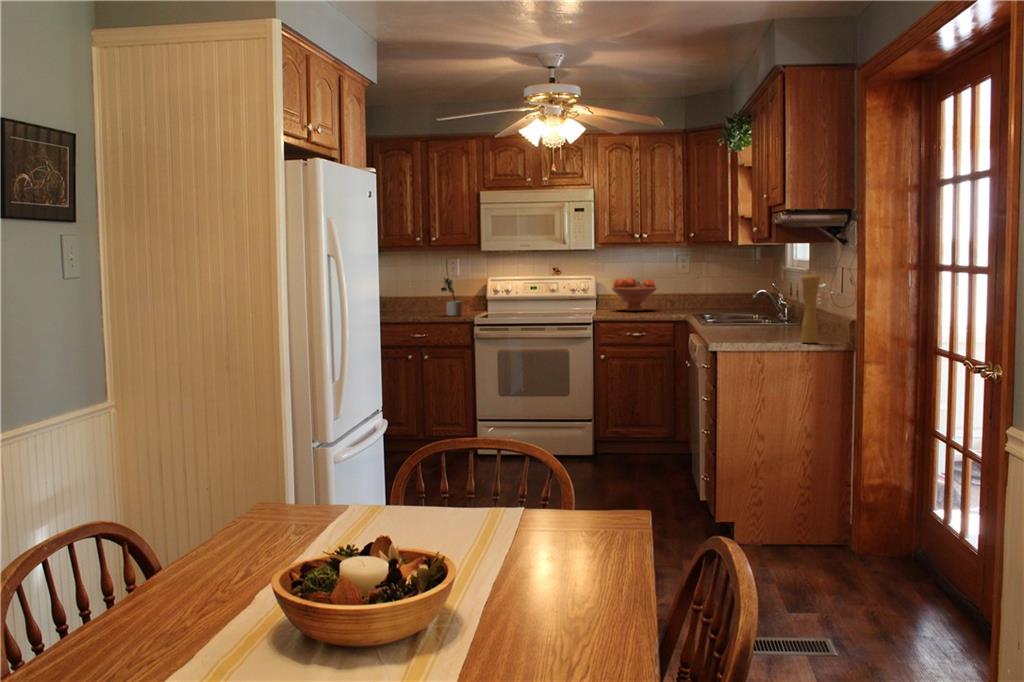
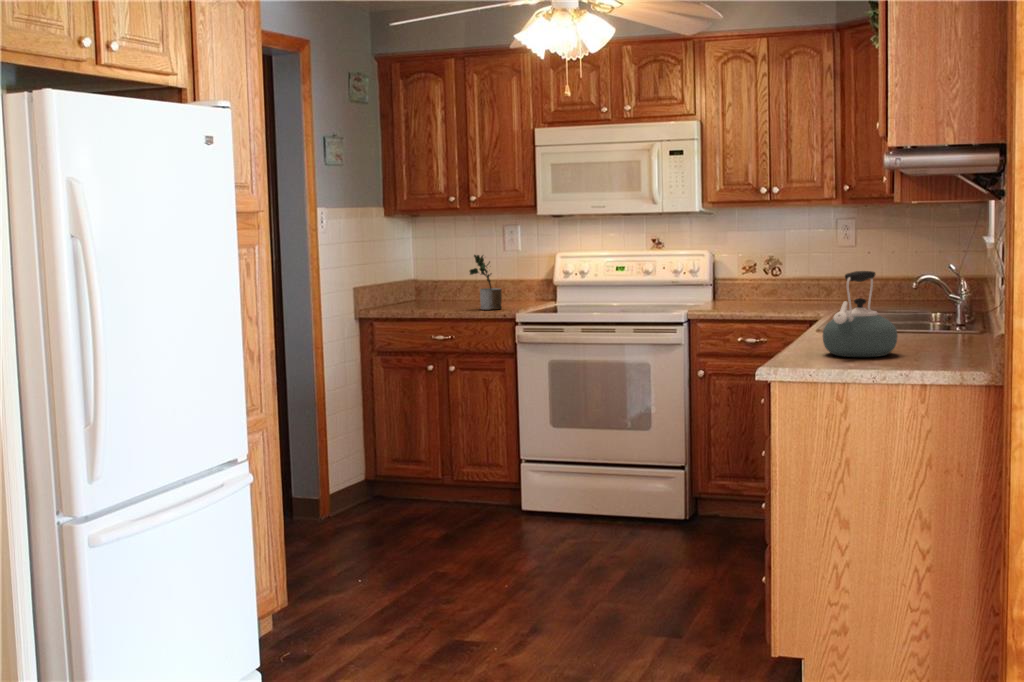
pepper mill: present [801,274,820,343] -> none [911,254,942,369]
fruit bowl: present [612,278,657,311] -> none [728,253,797,304]
kettle: none [734,285,780,338] -> present [823,271,897,357]

